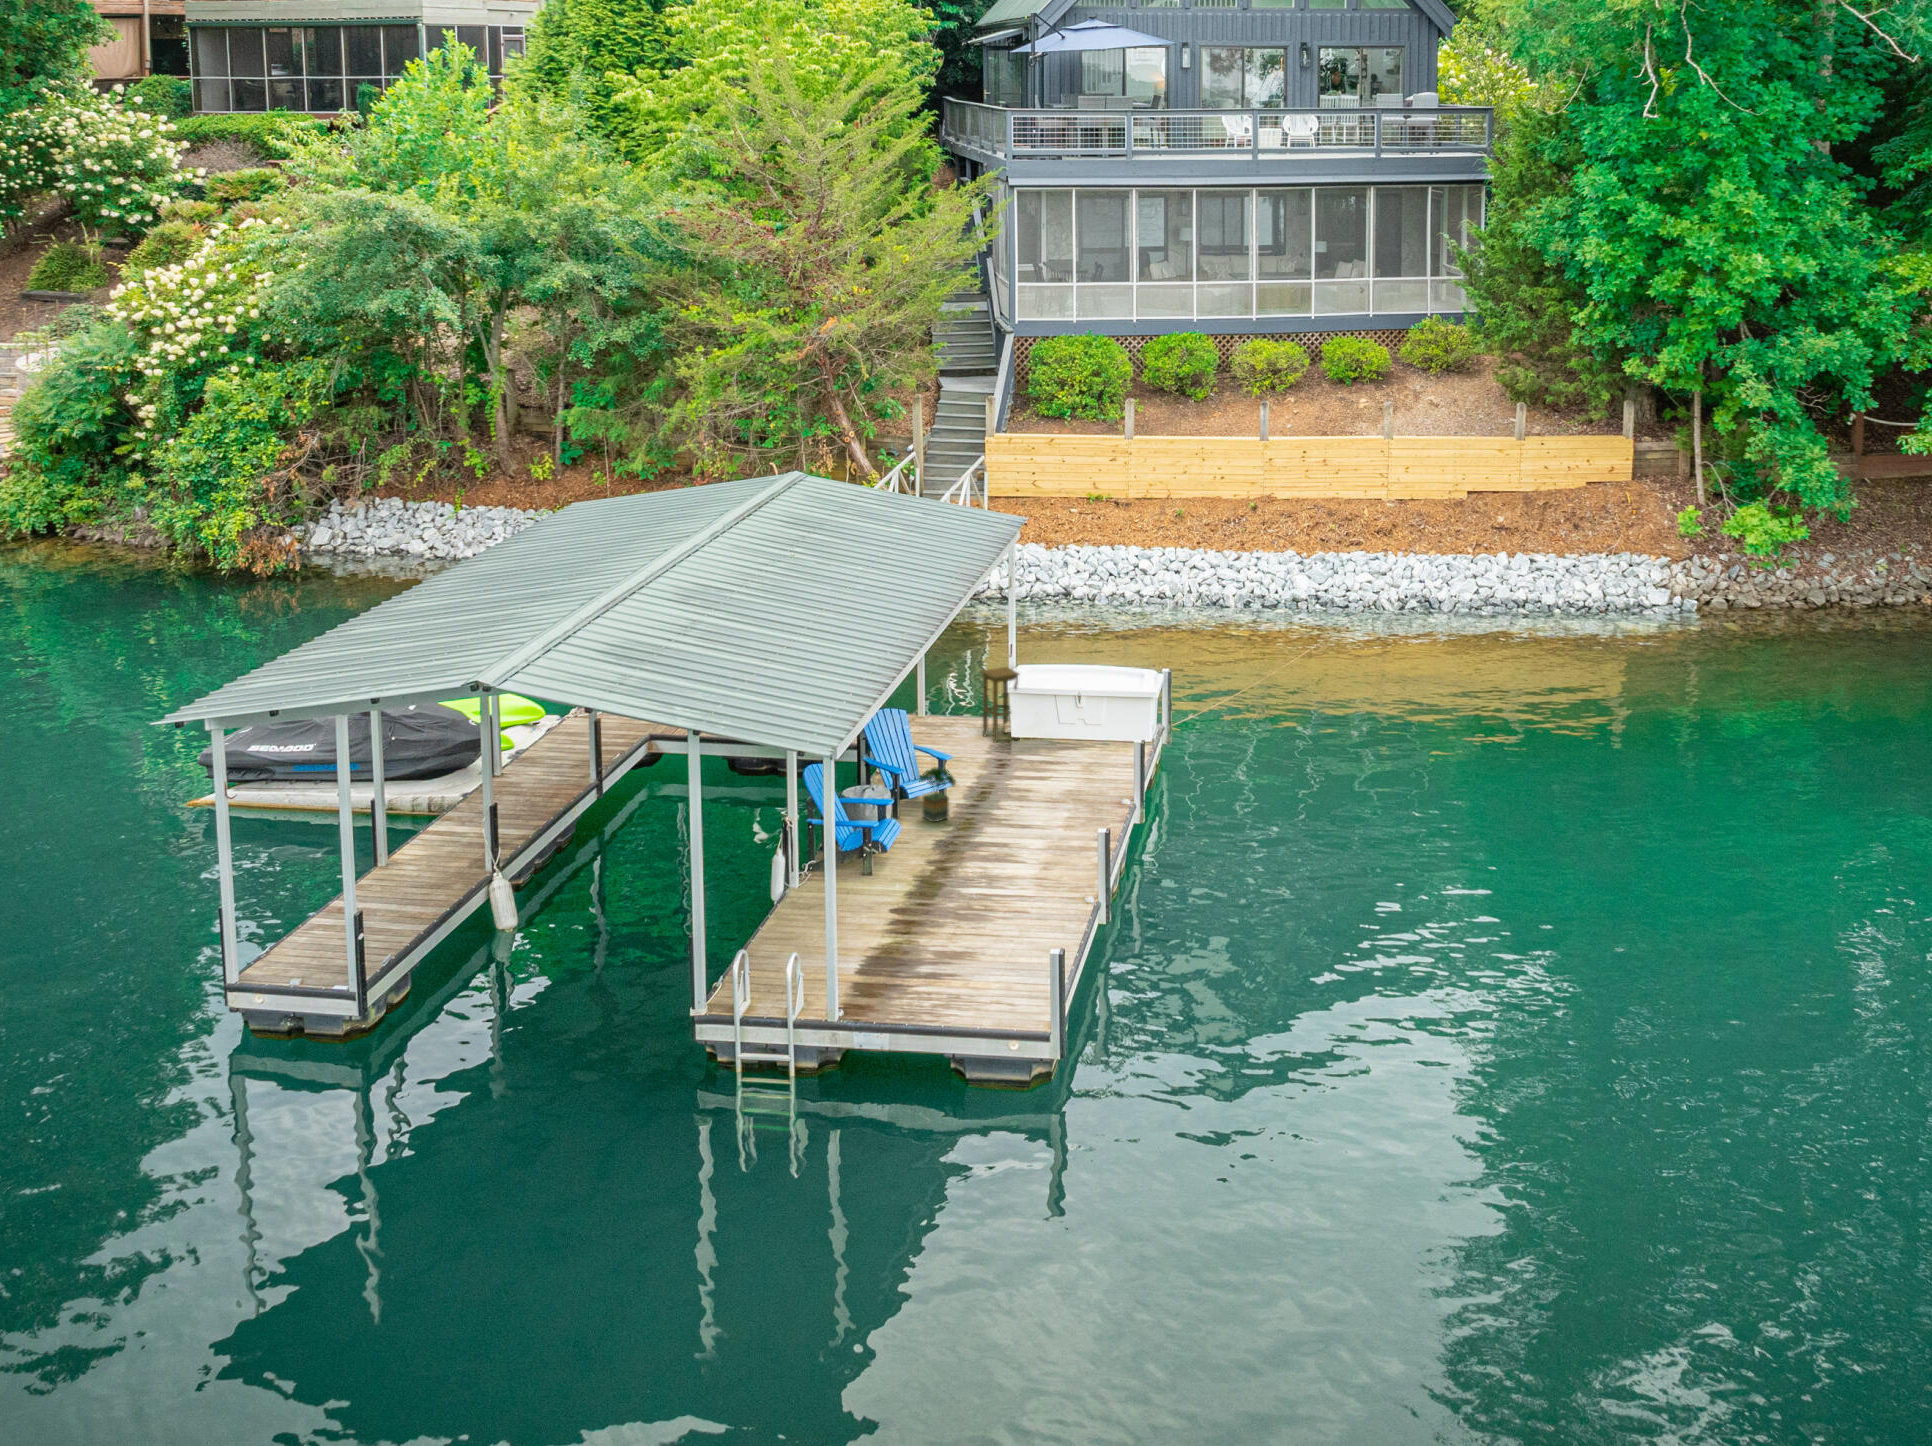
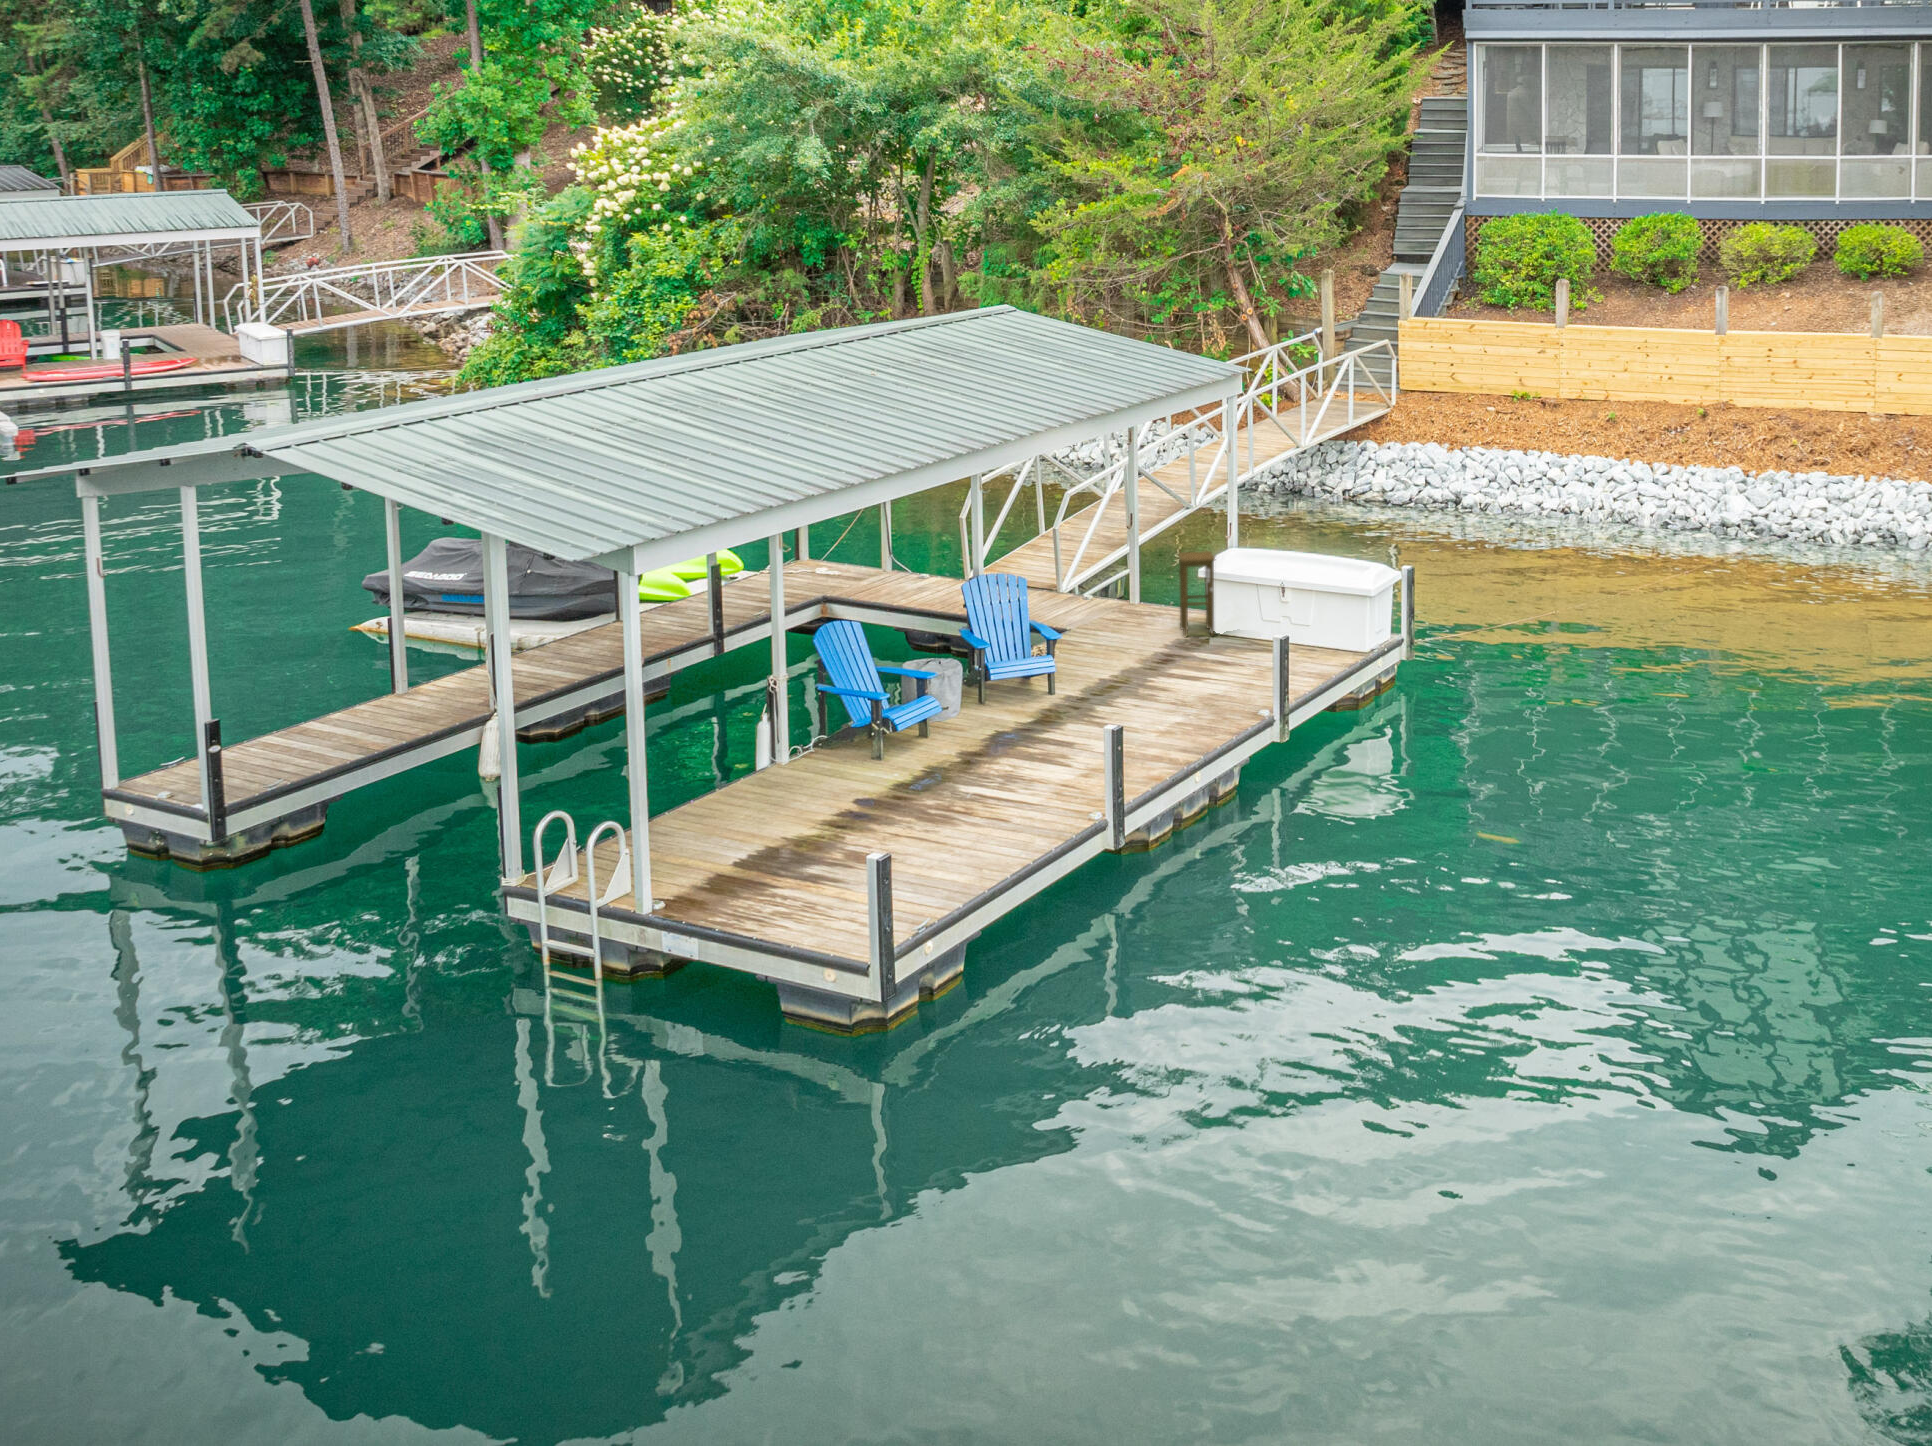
potted tree: present [919,767,956,822] -> none [1001,648,1044,713]

